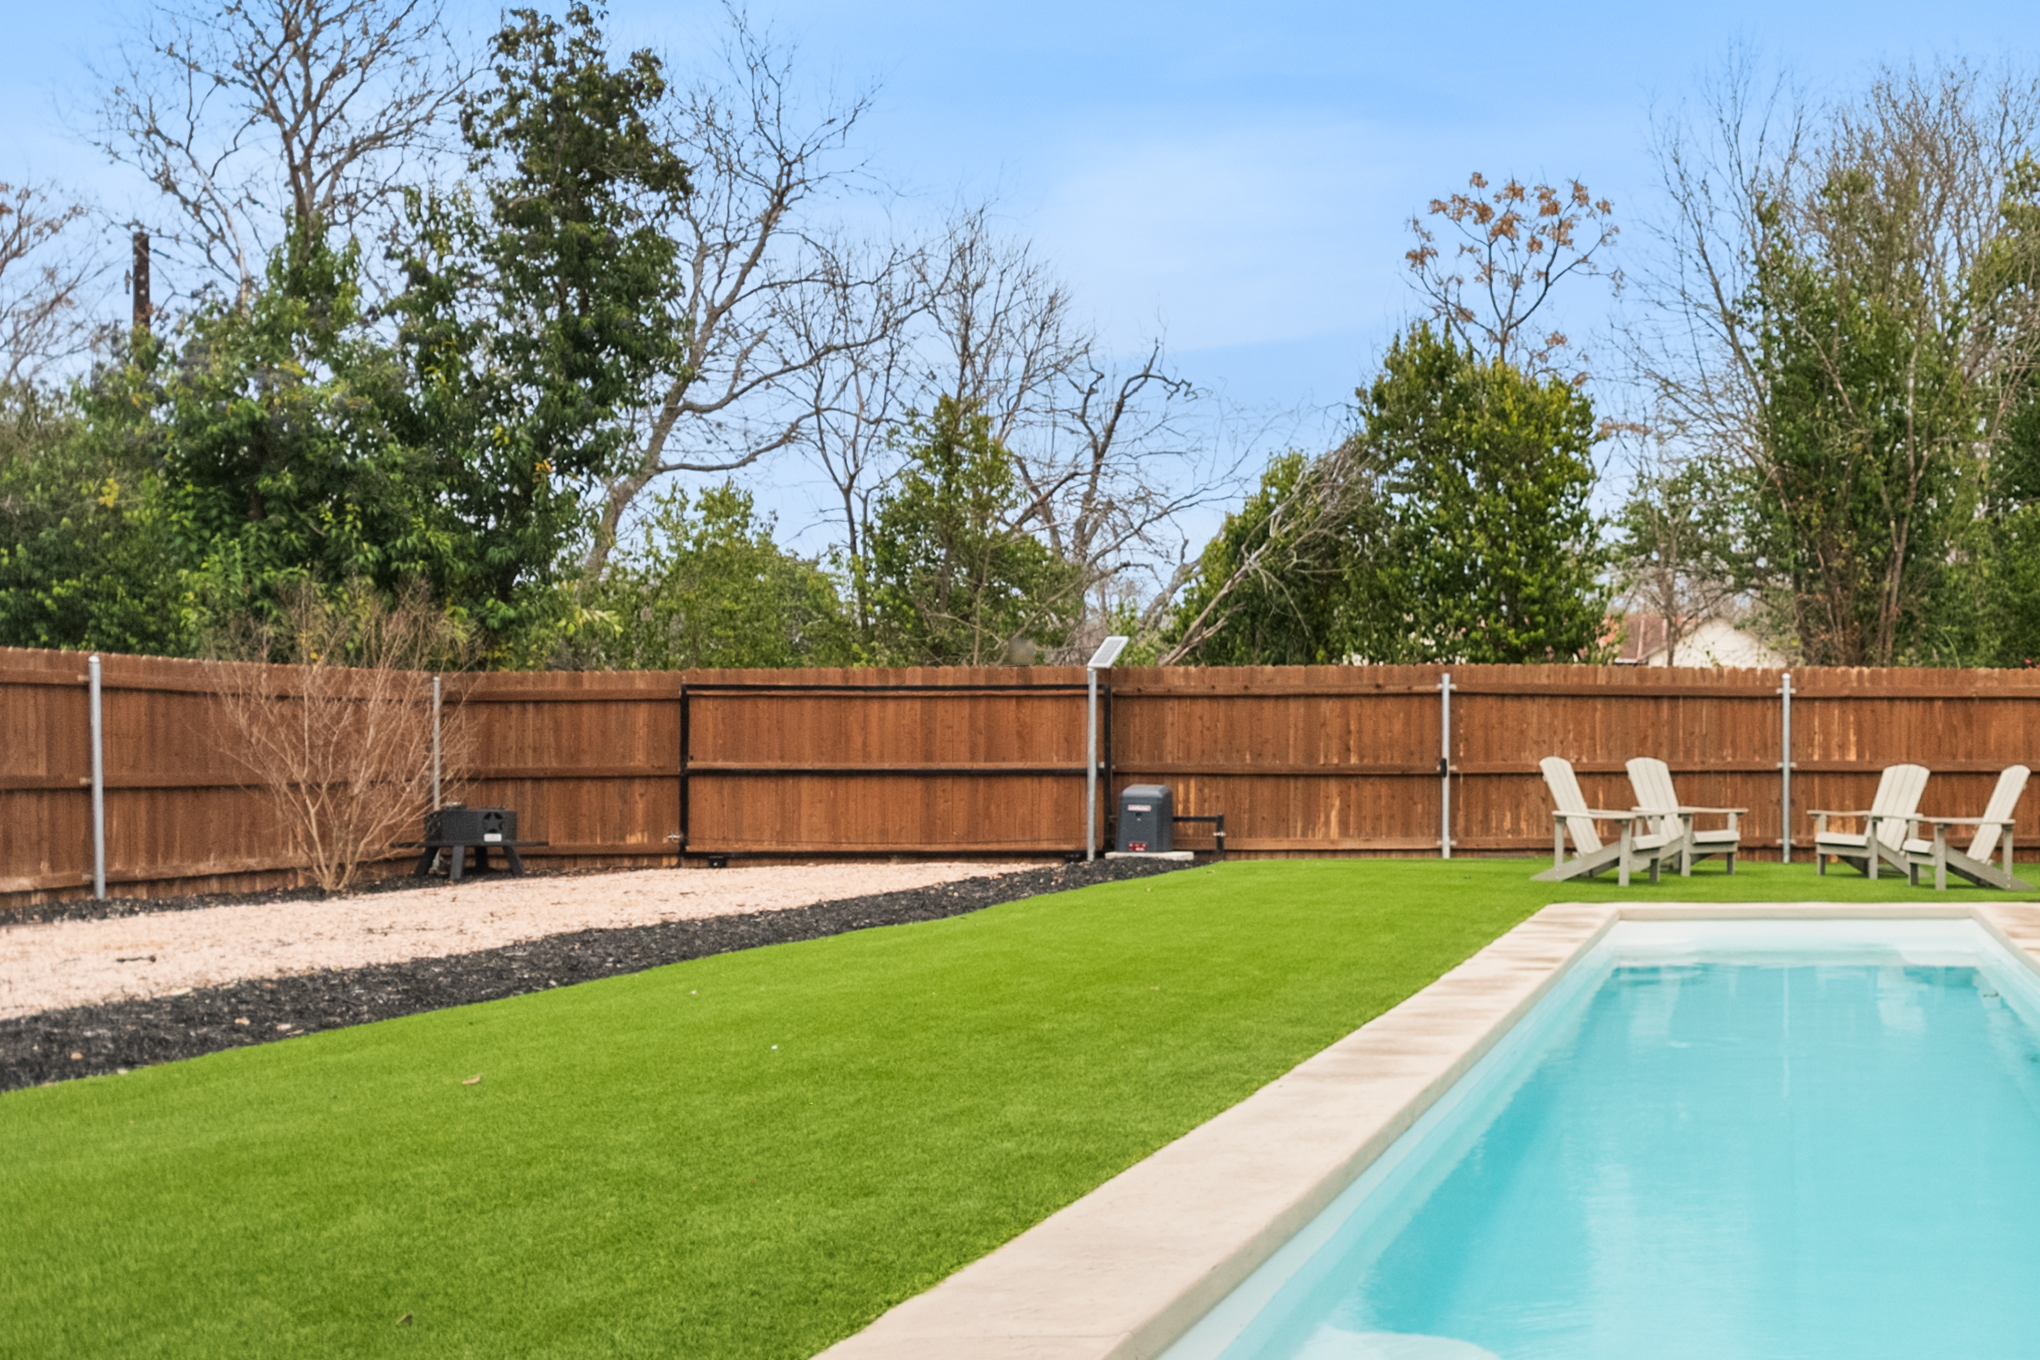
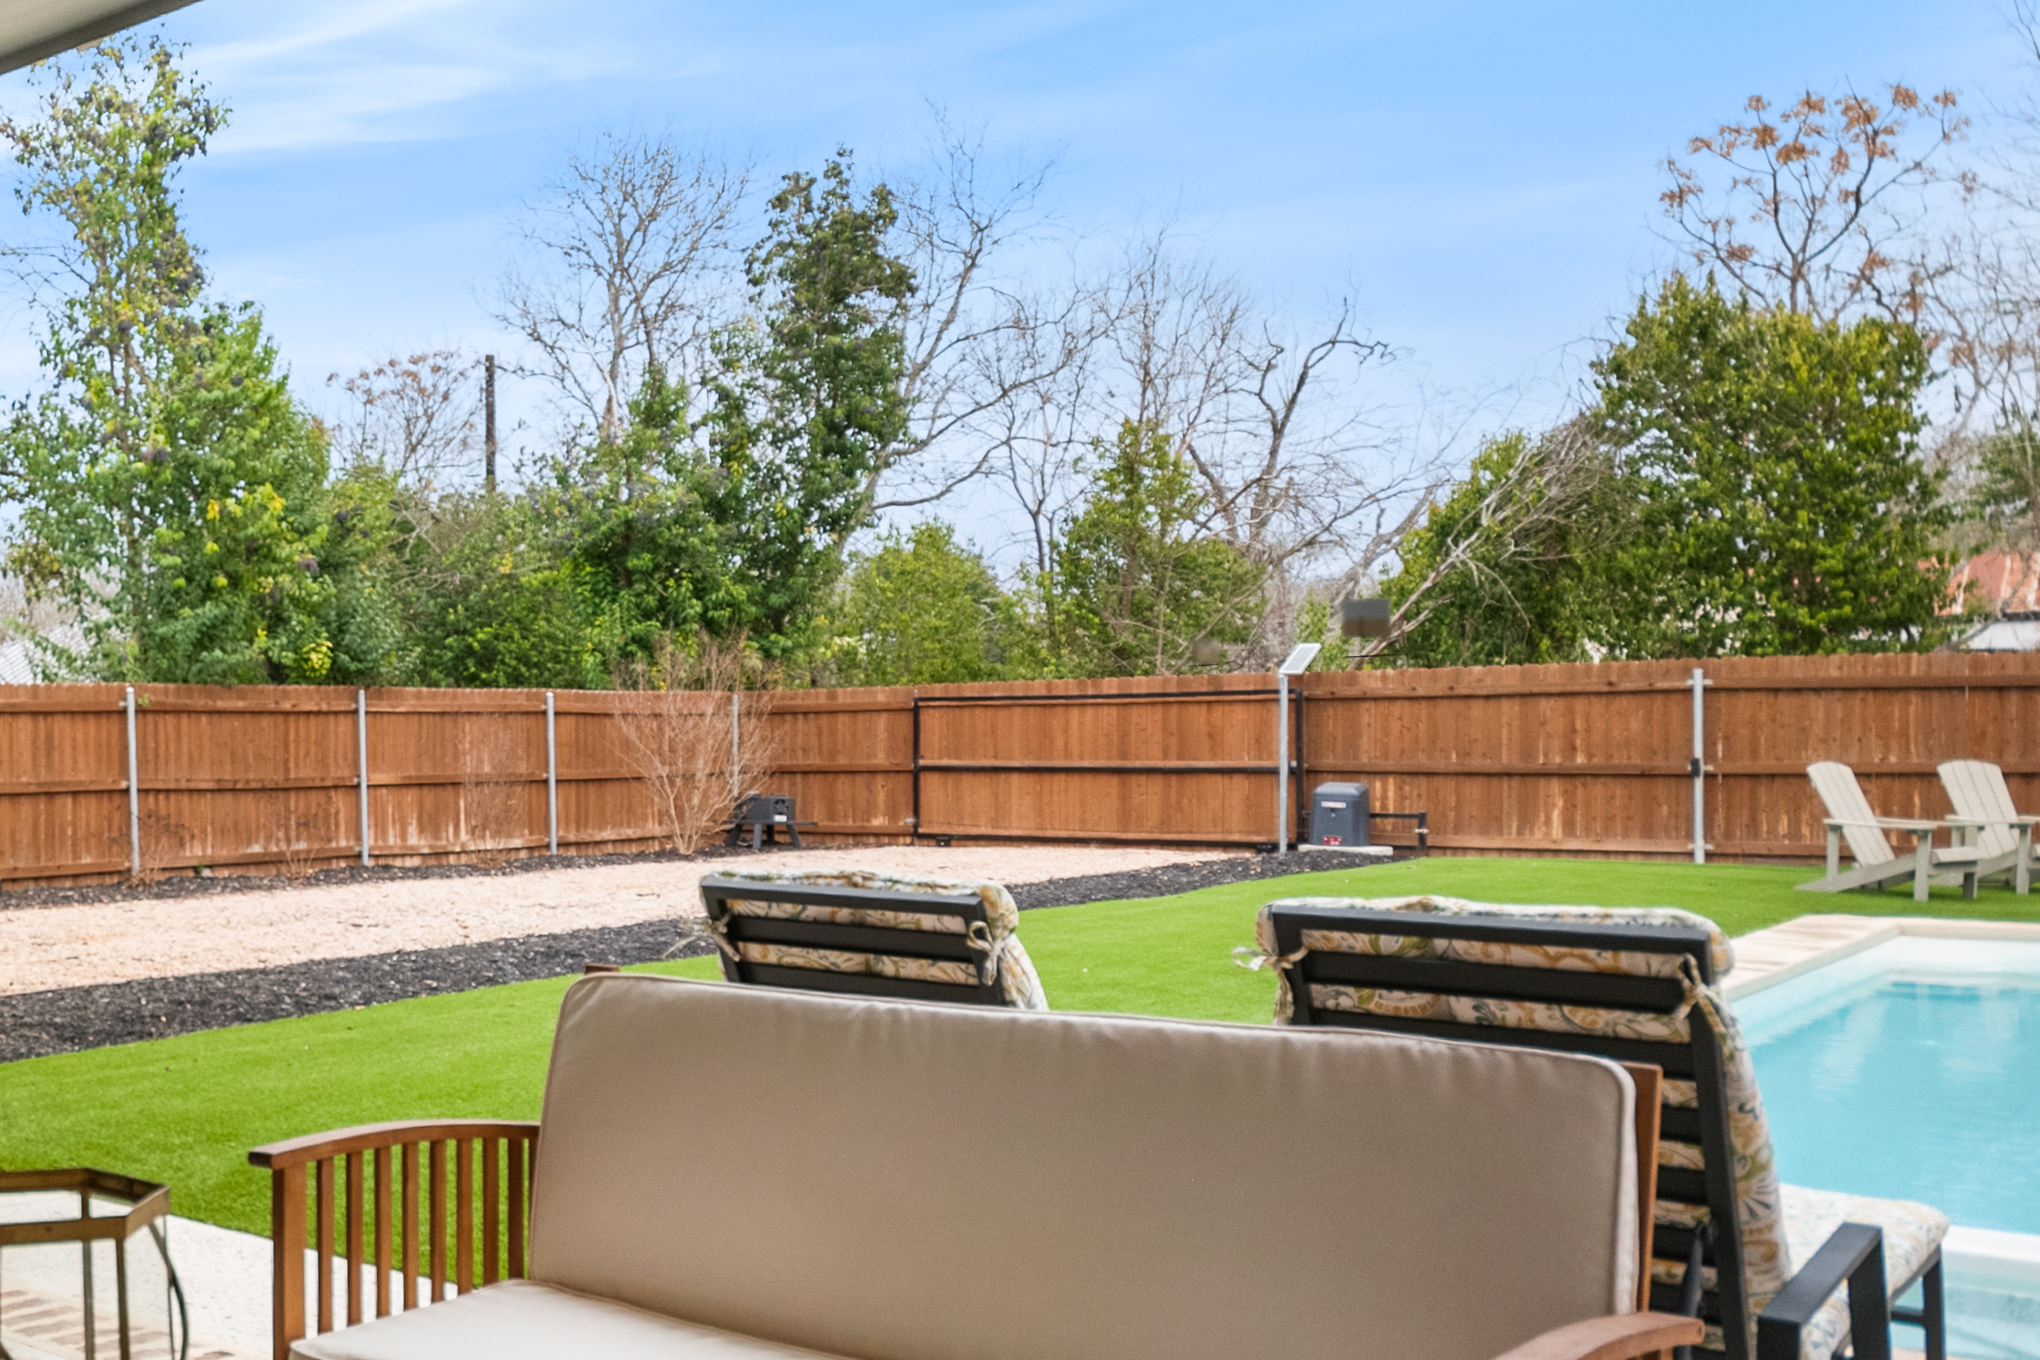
planter: none [1148,605,1191,663] -> present [1341,598,1391,639]

